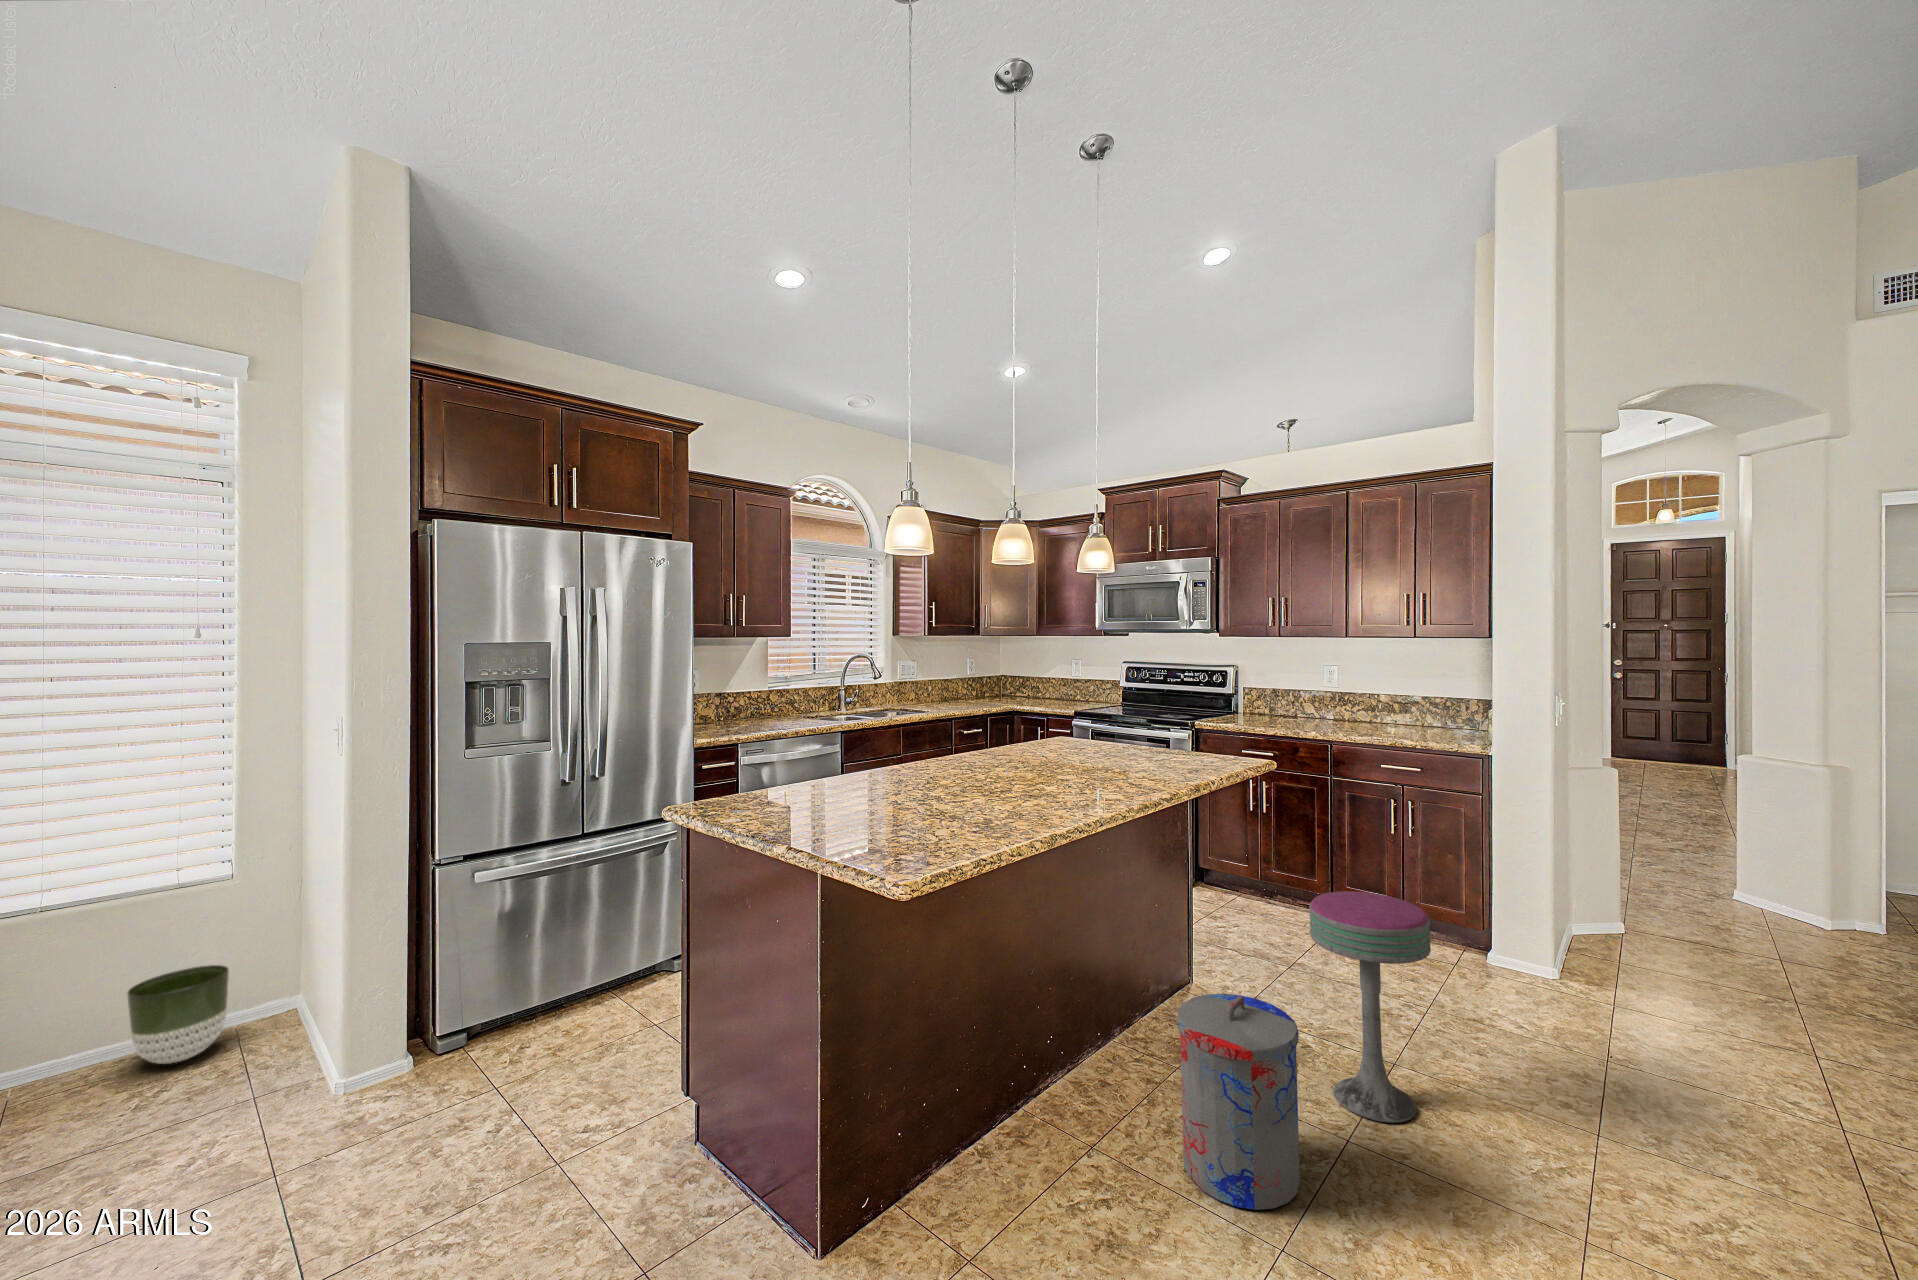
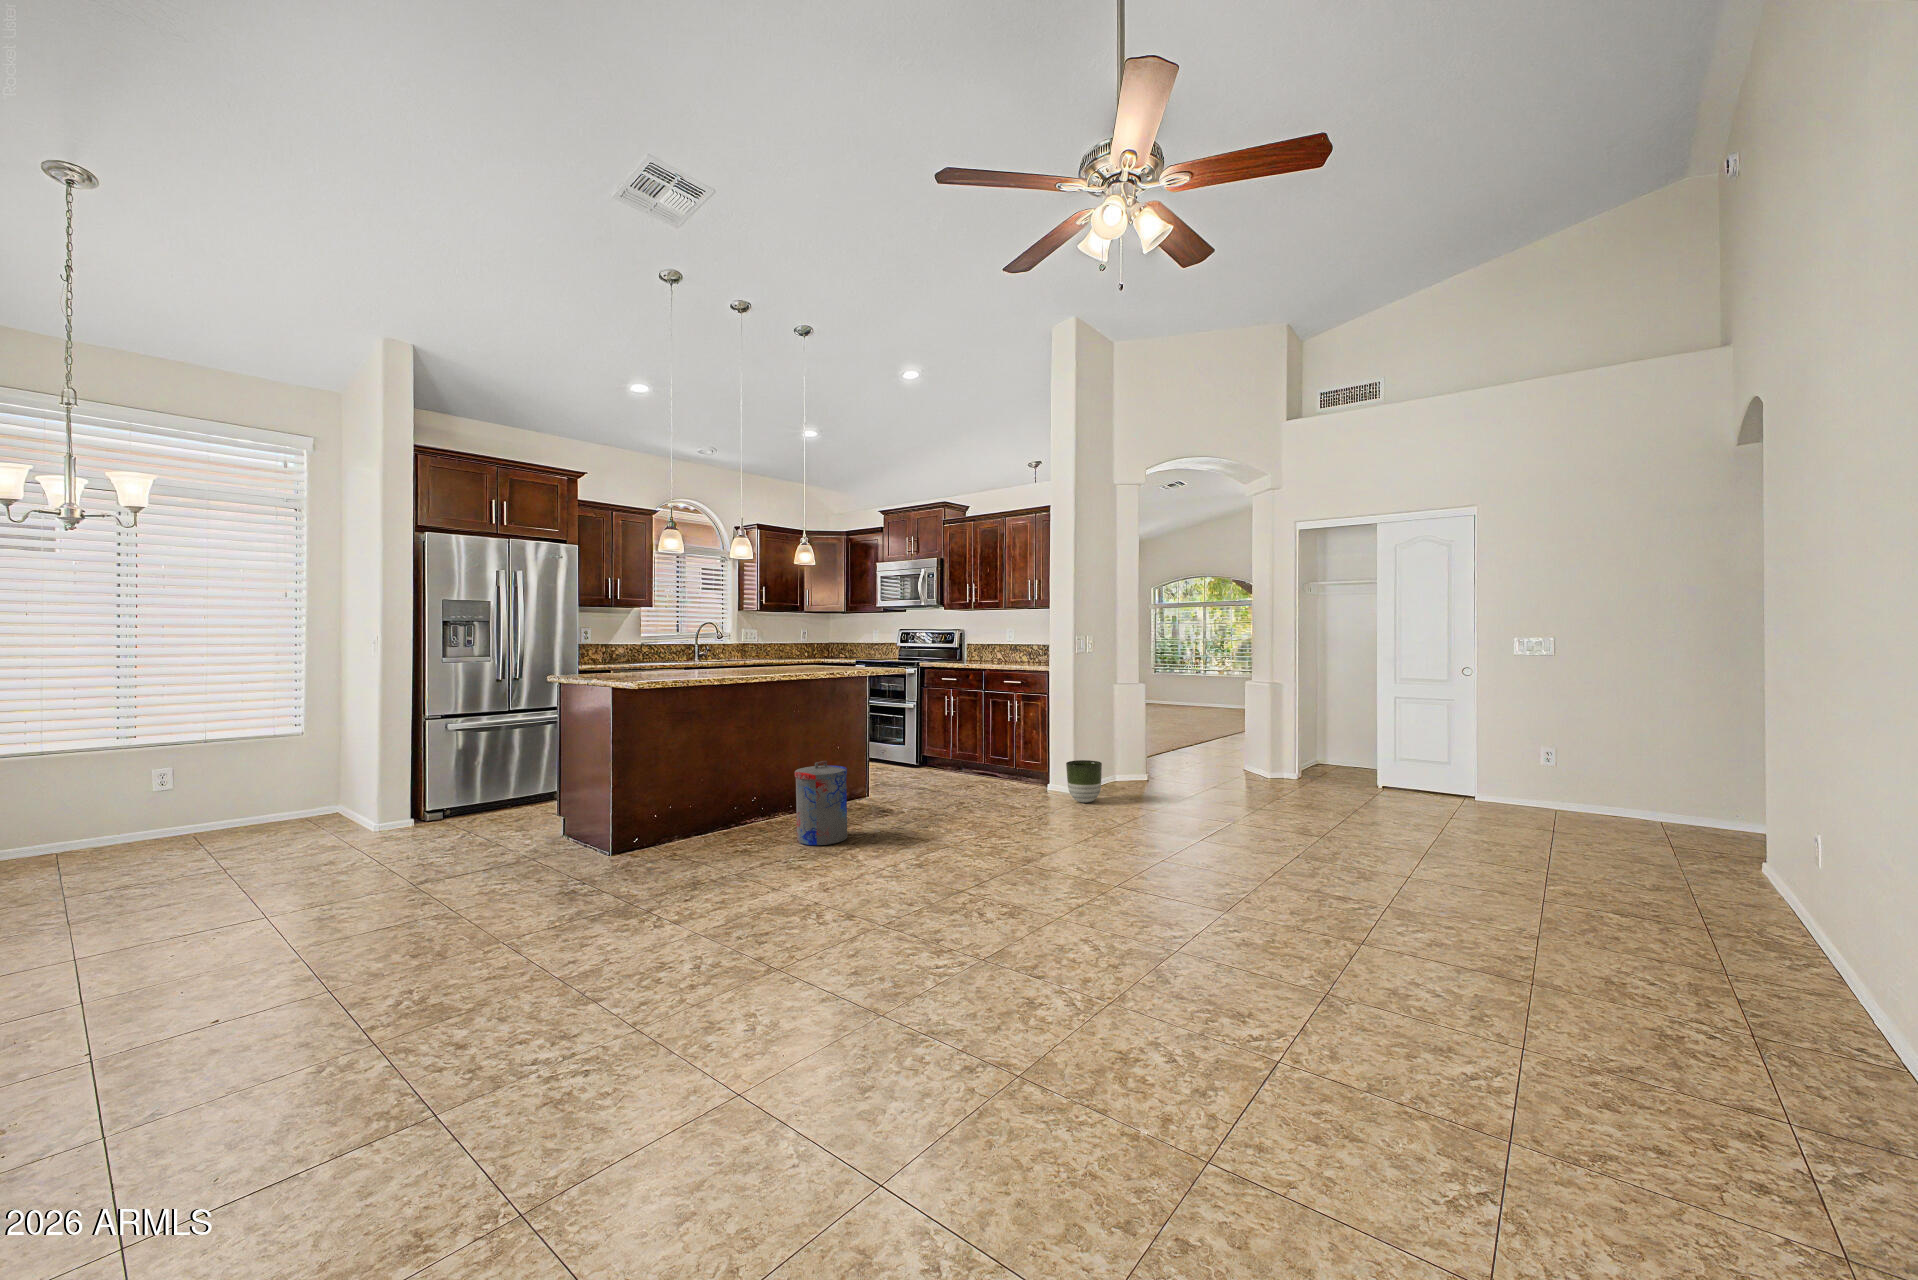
bar stool: present [1309,891,1431,1123] -> none [882,727,934,827]
planter: present [127,965,229,1064] -> present [1066,760,1102,803]

